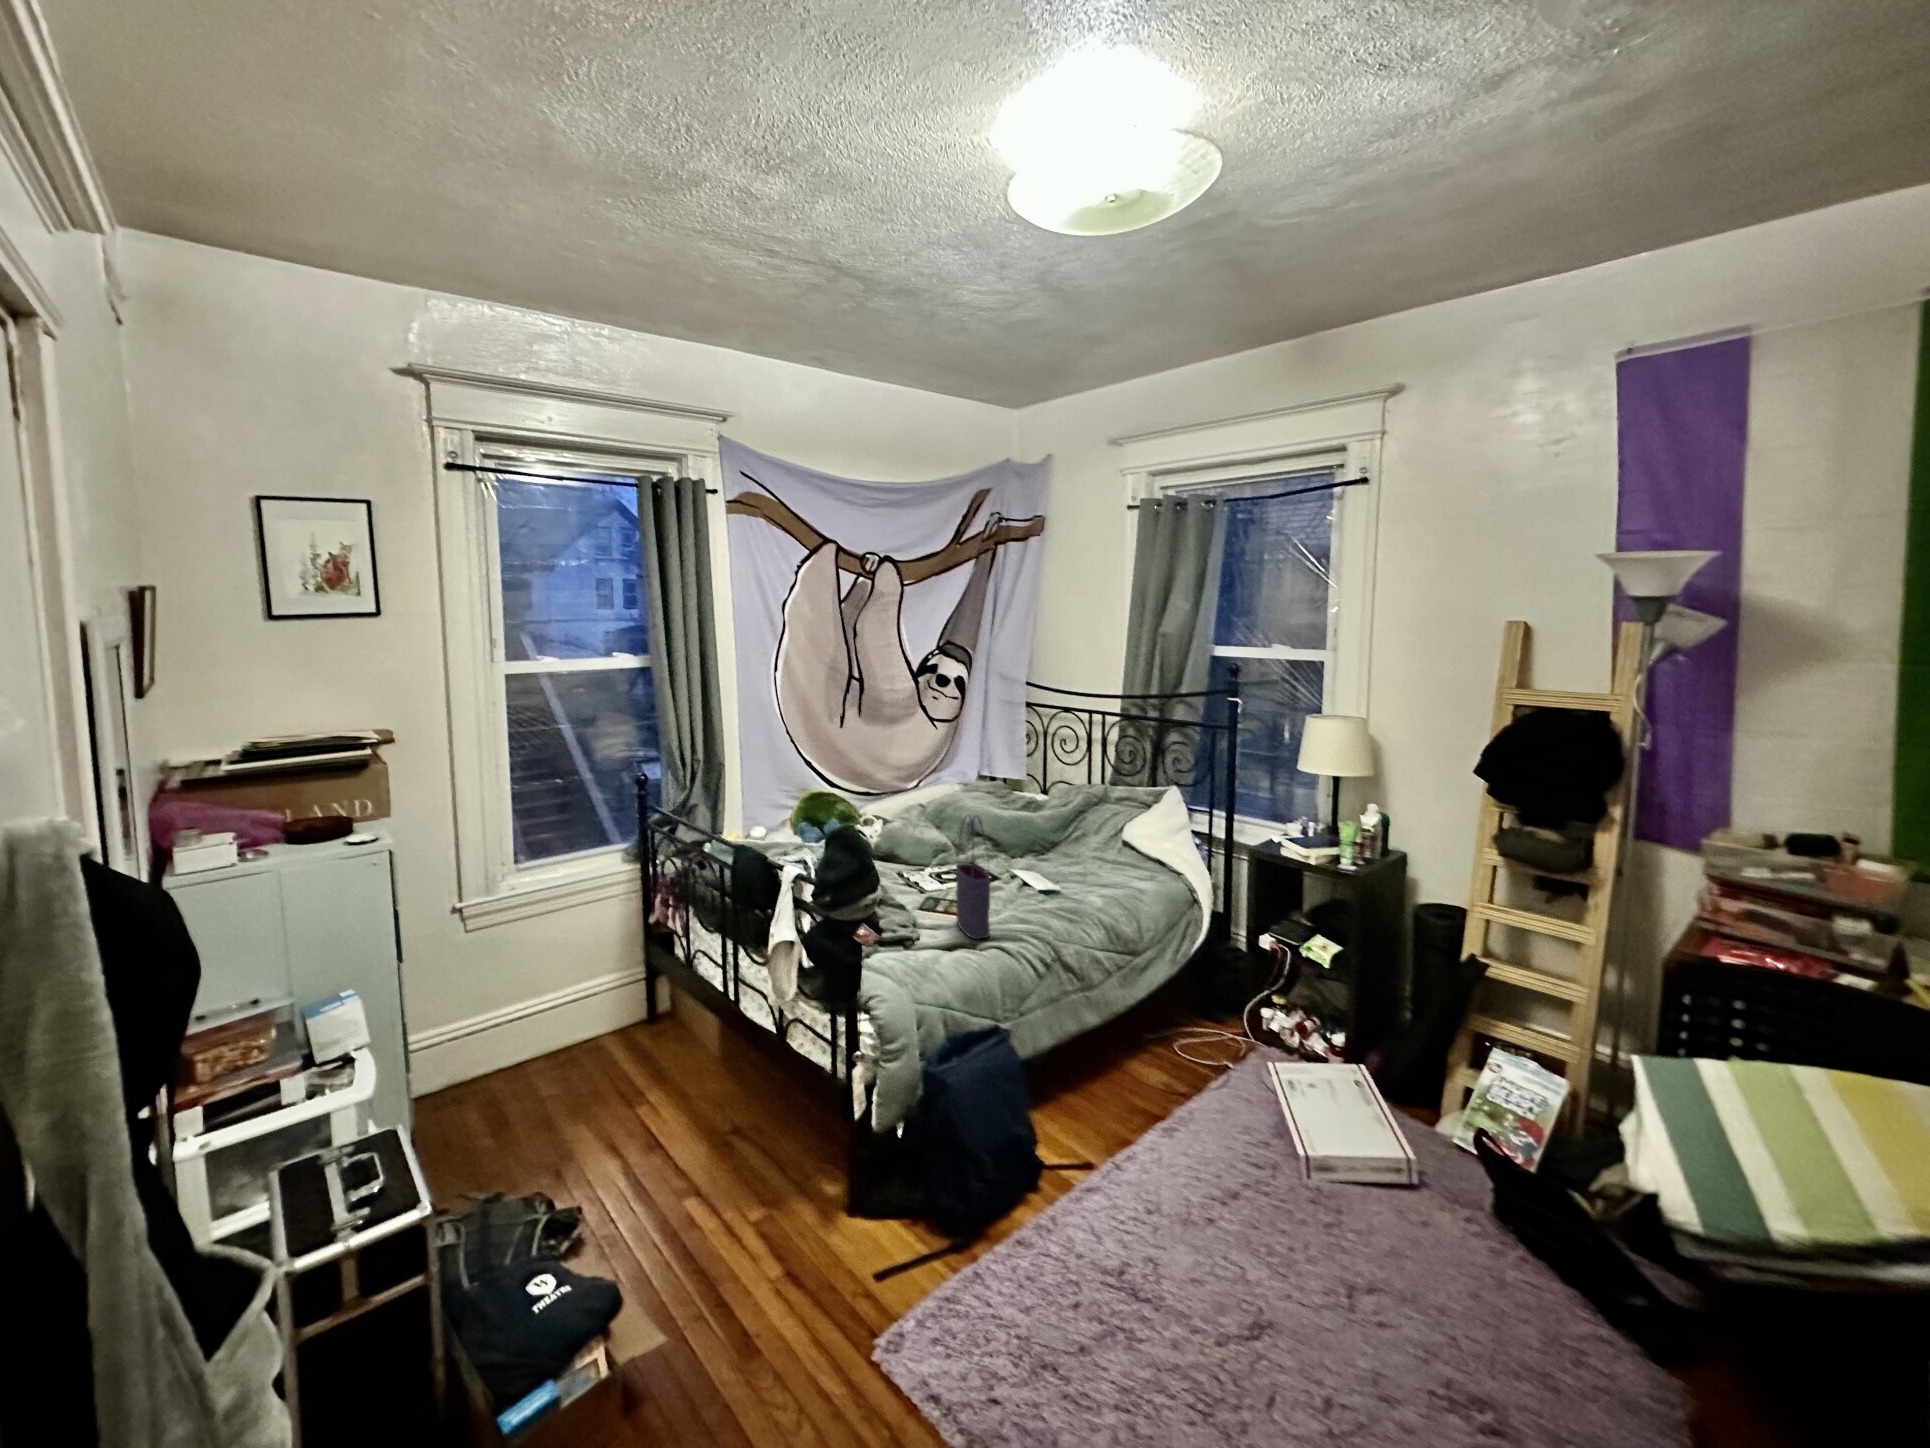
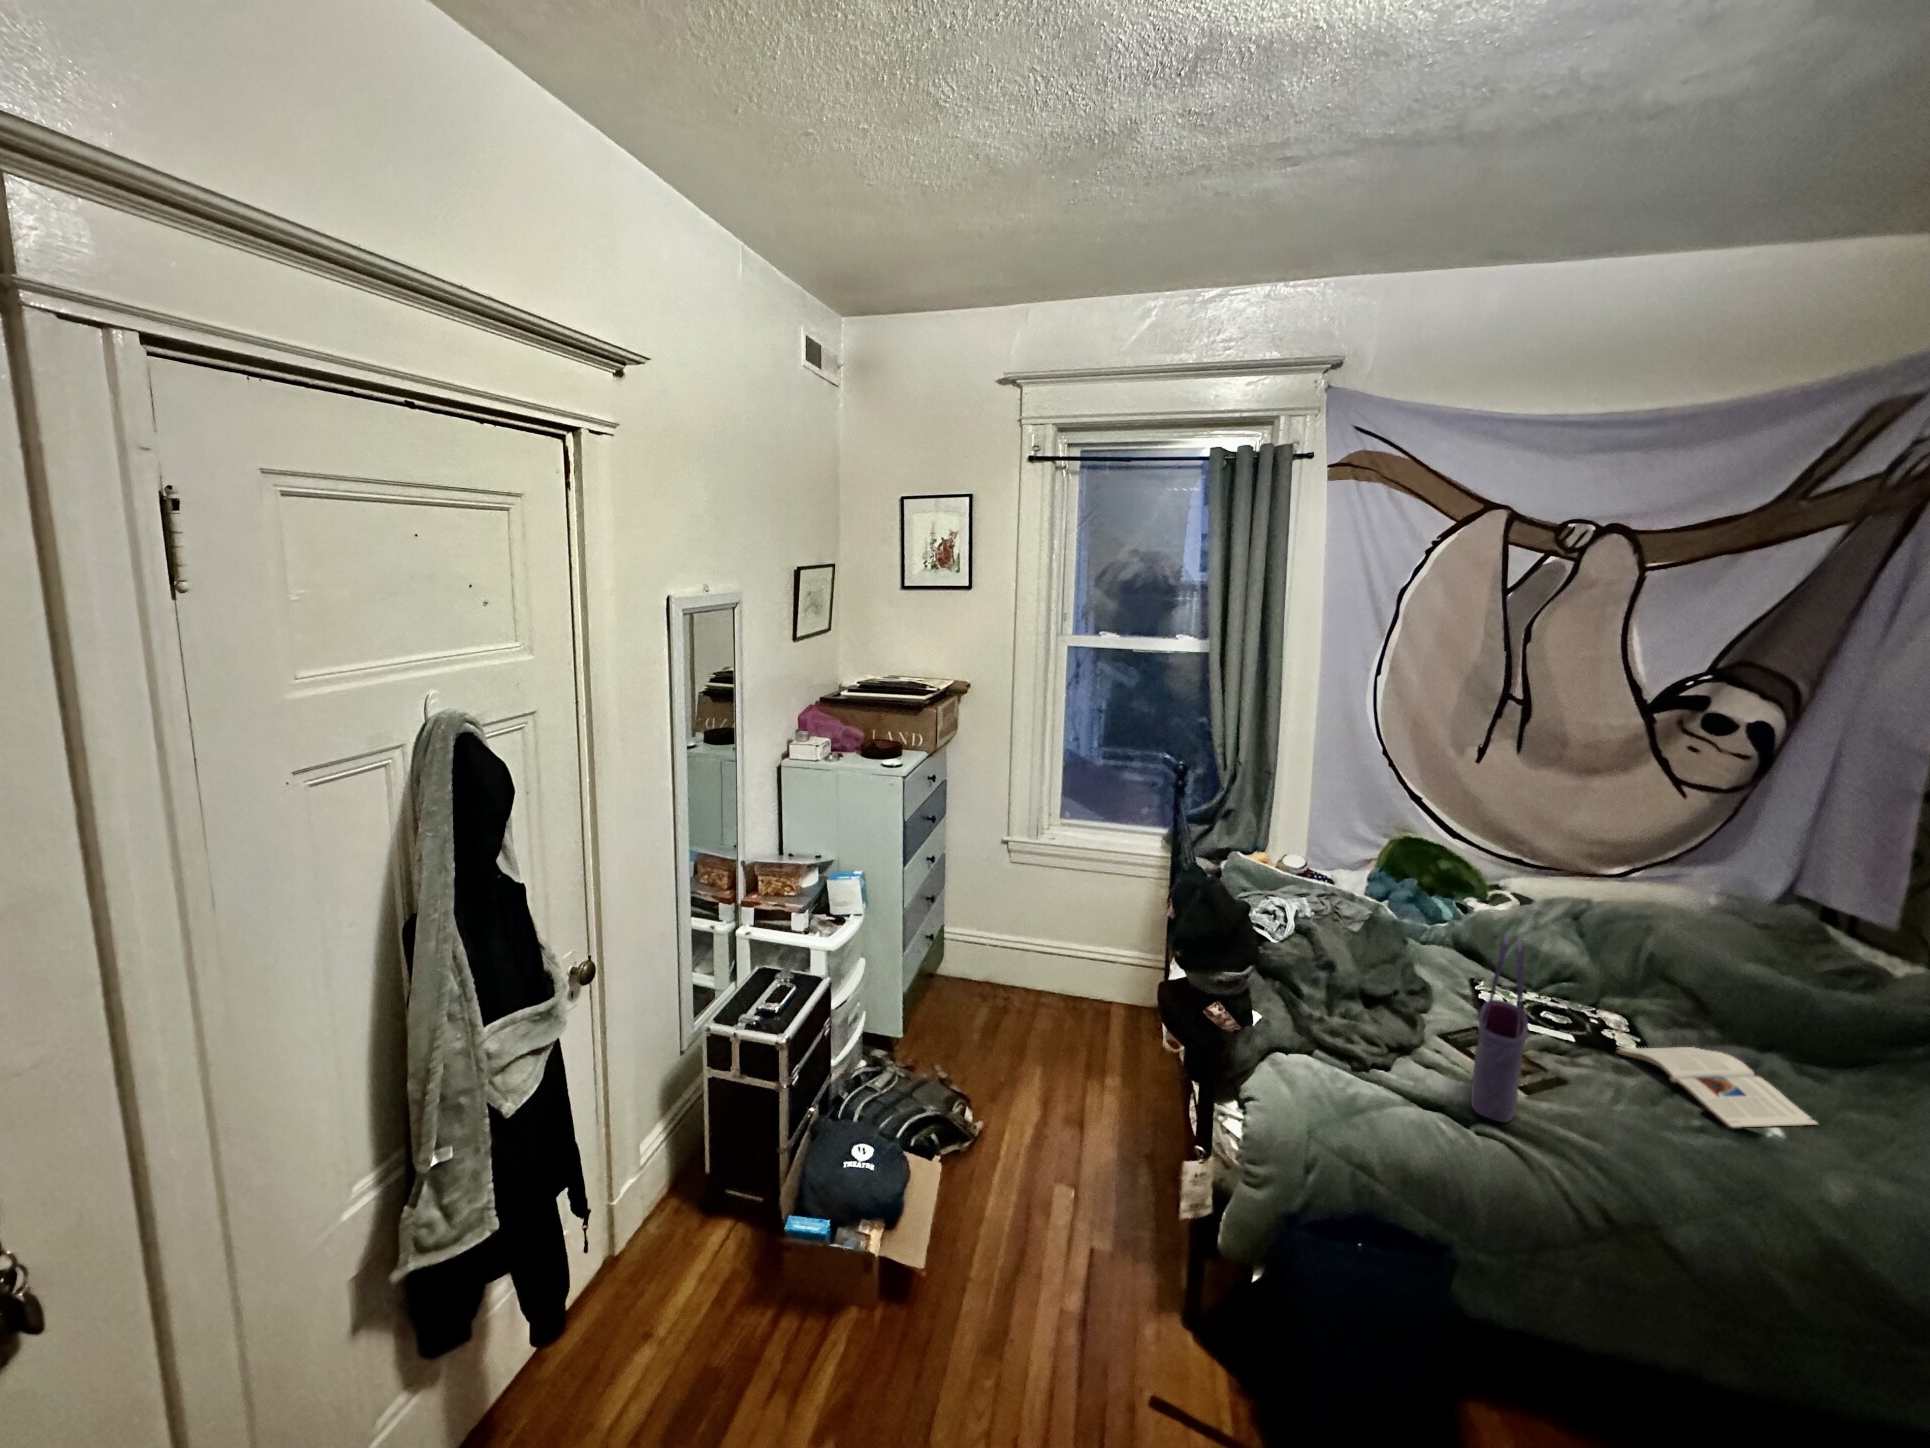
magazine: none [986,861,1072,895] -> present [1617,1047,1818,1128]

